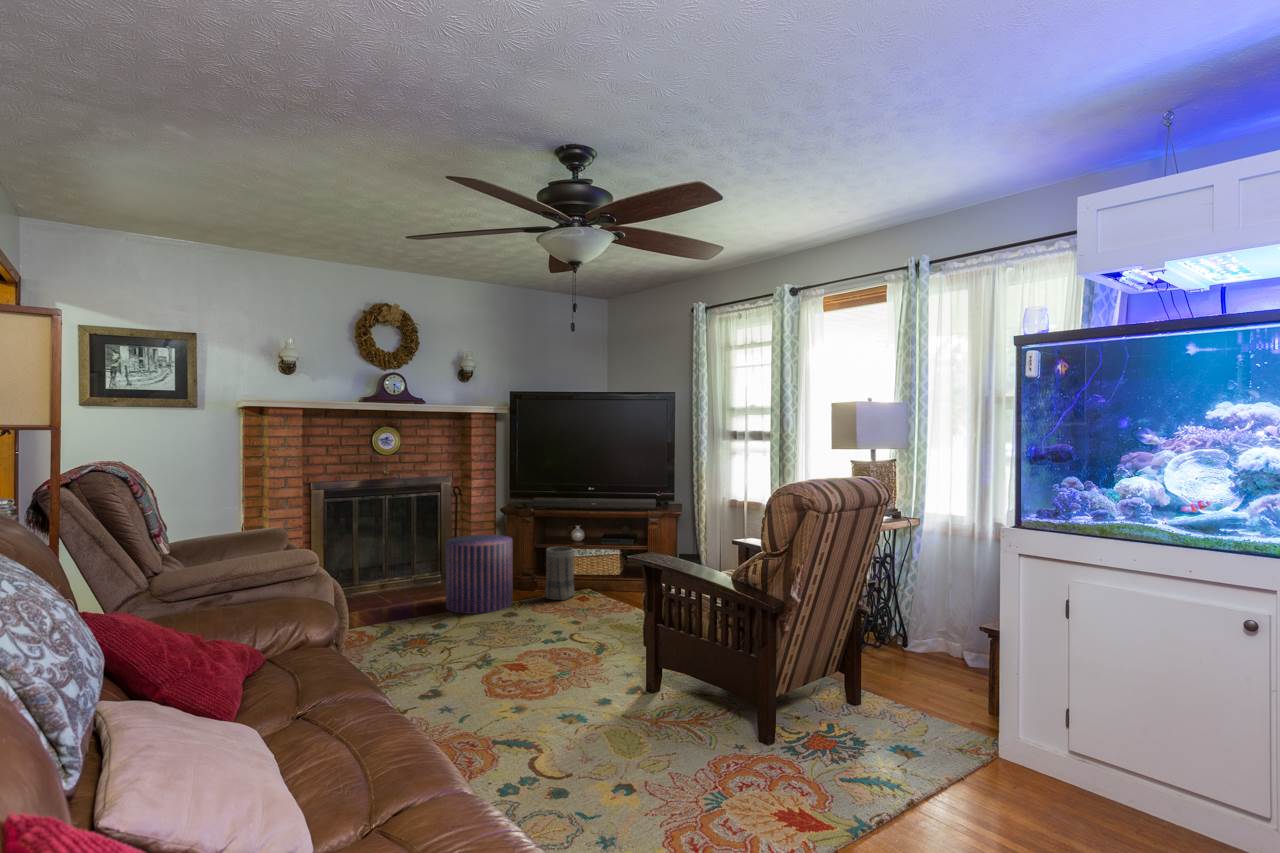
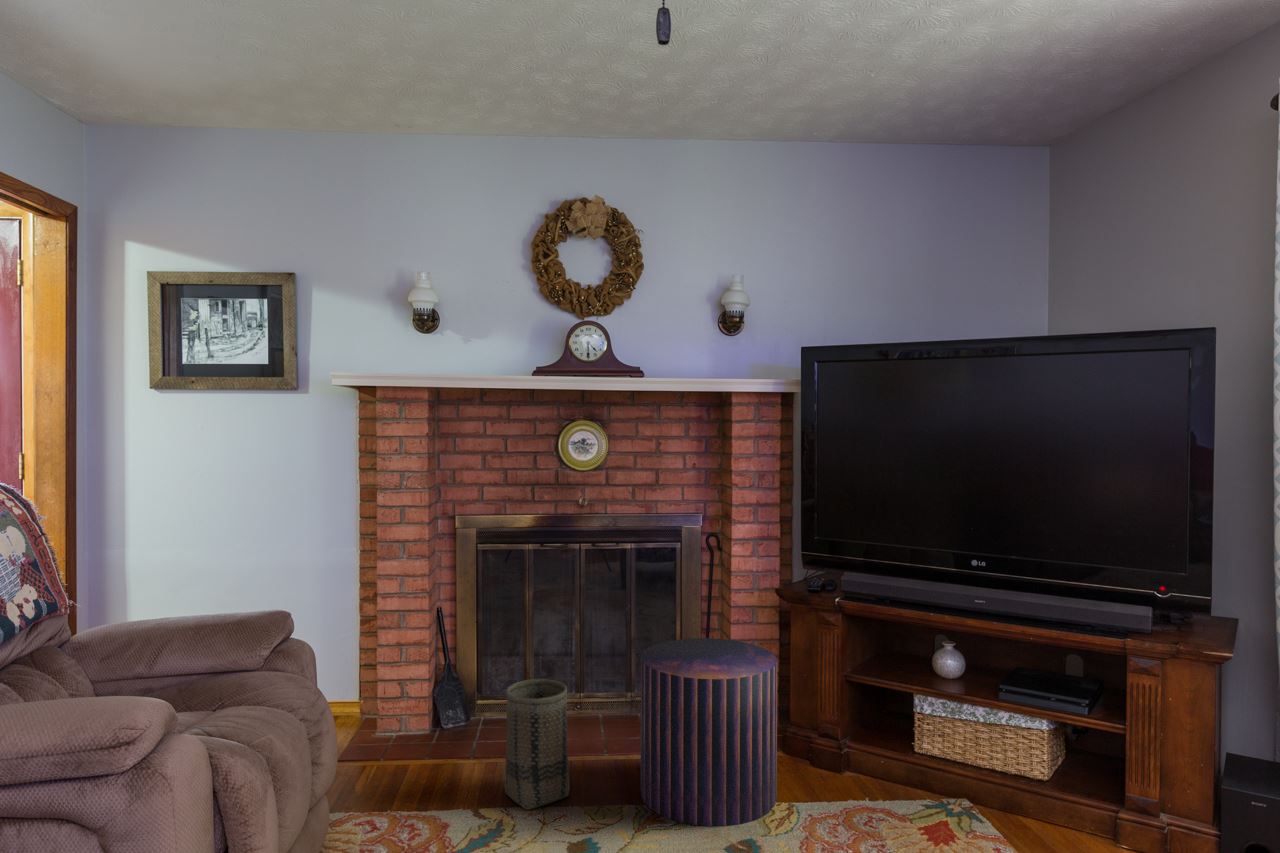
basket: present [545,547,574,601] -> present [505,679,570,810]

